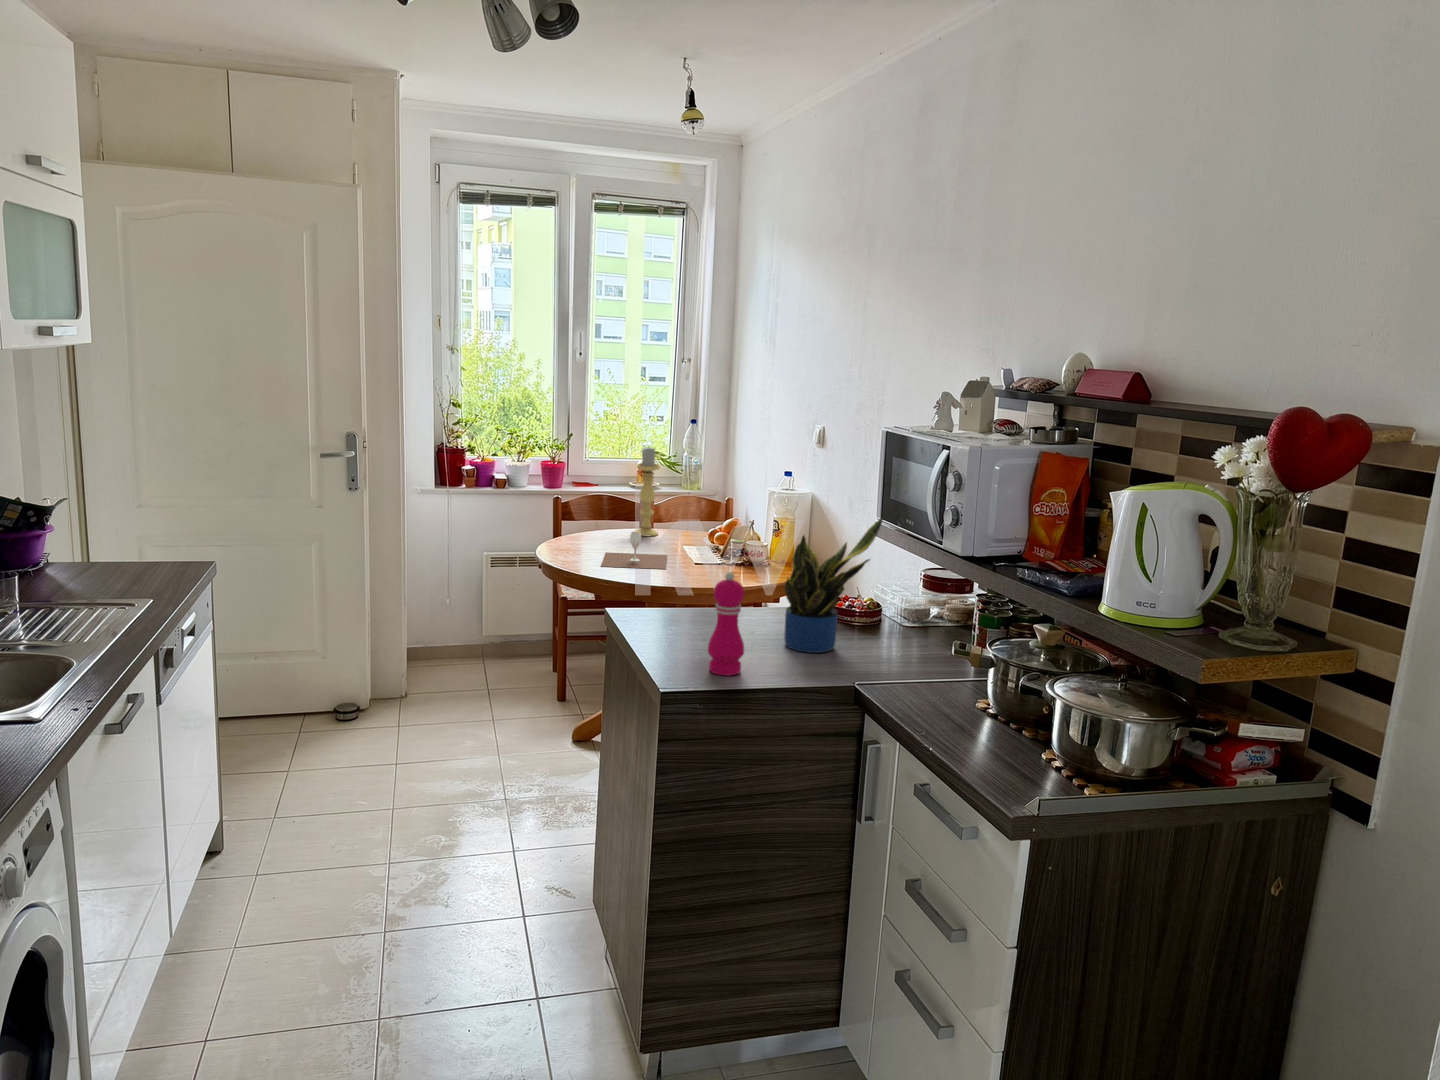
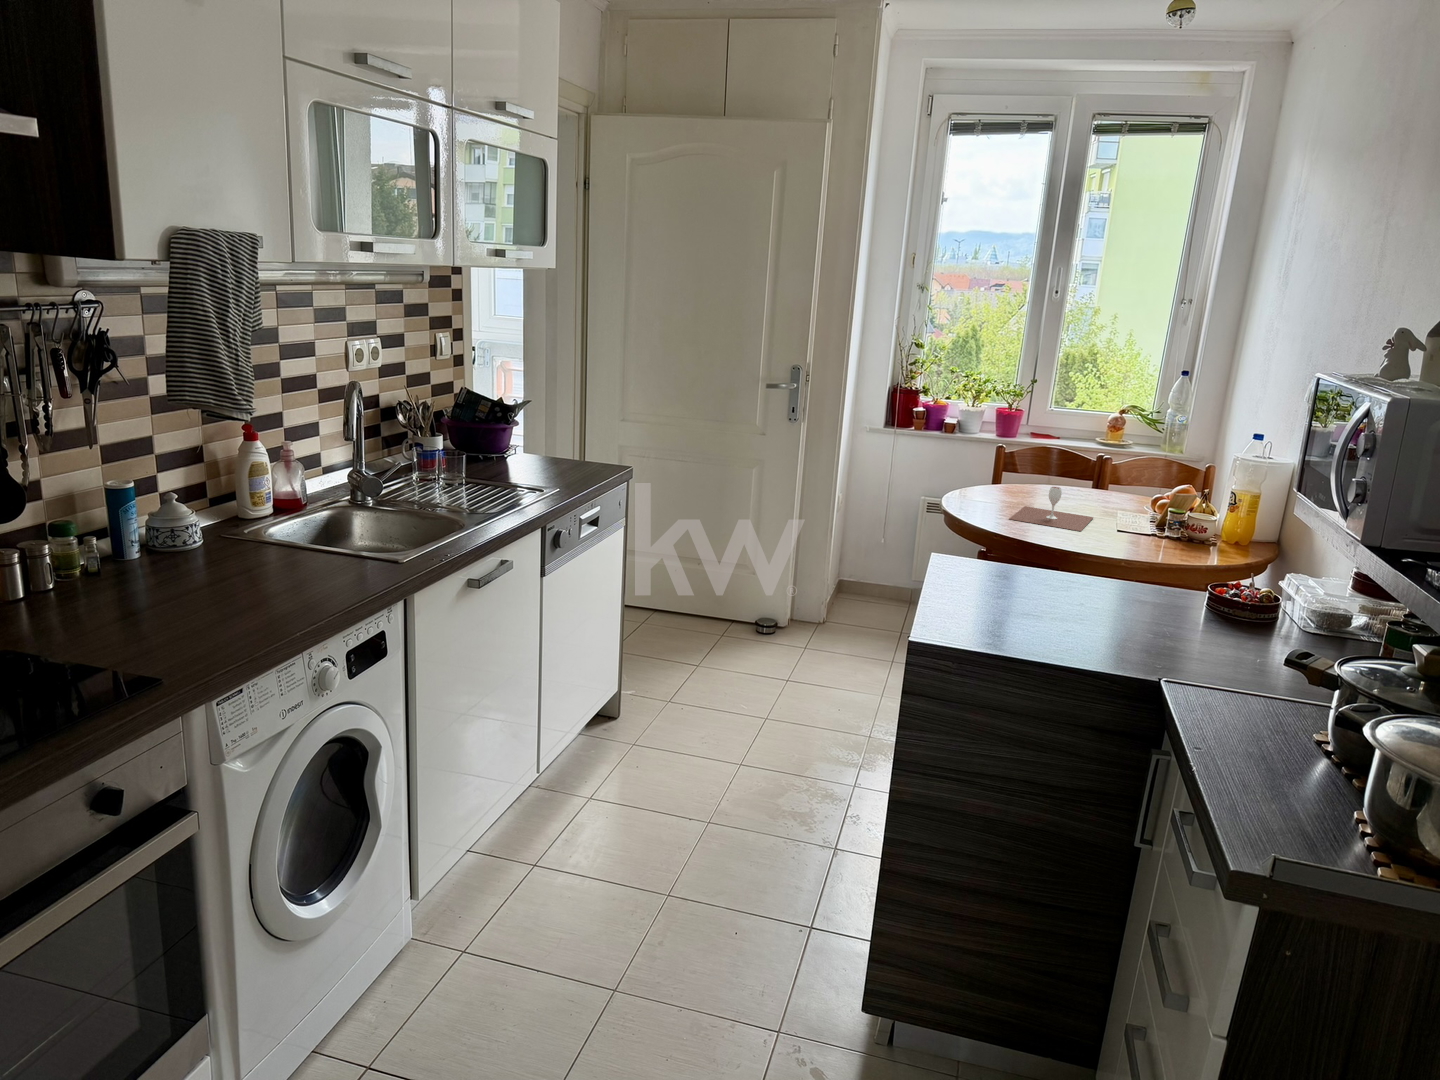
candle holder: present [635,447,660,536] -> none [1073,396,1112,497]
potted plant: present [784,518,883,653] -> none [1122,484,1266,640]
pepper mill: present [708,572,744,676] -> none [1001,524,1050,642]

